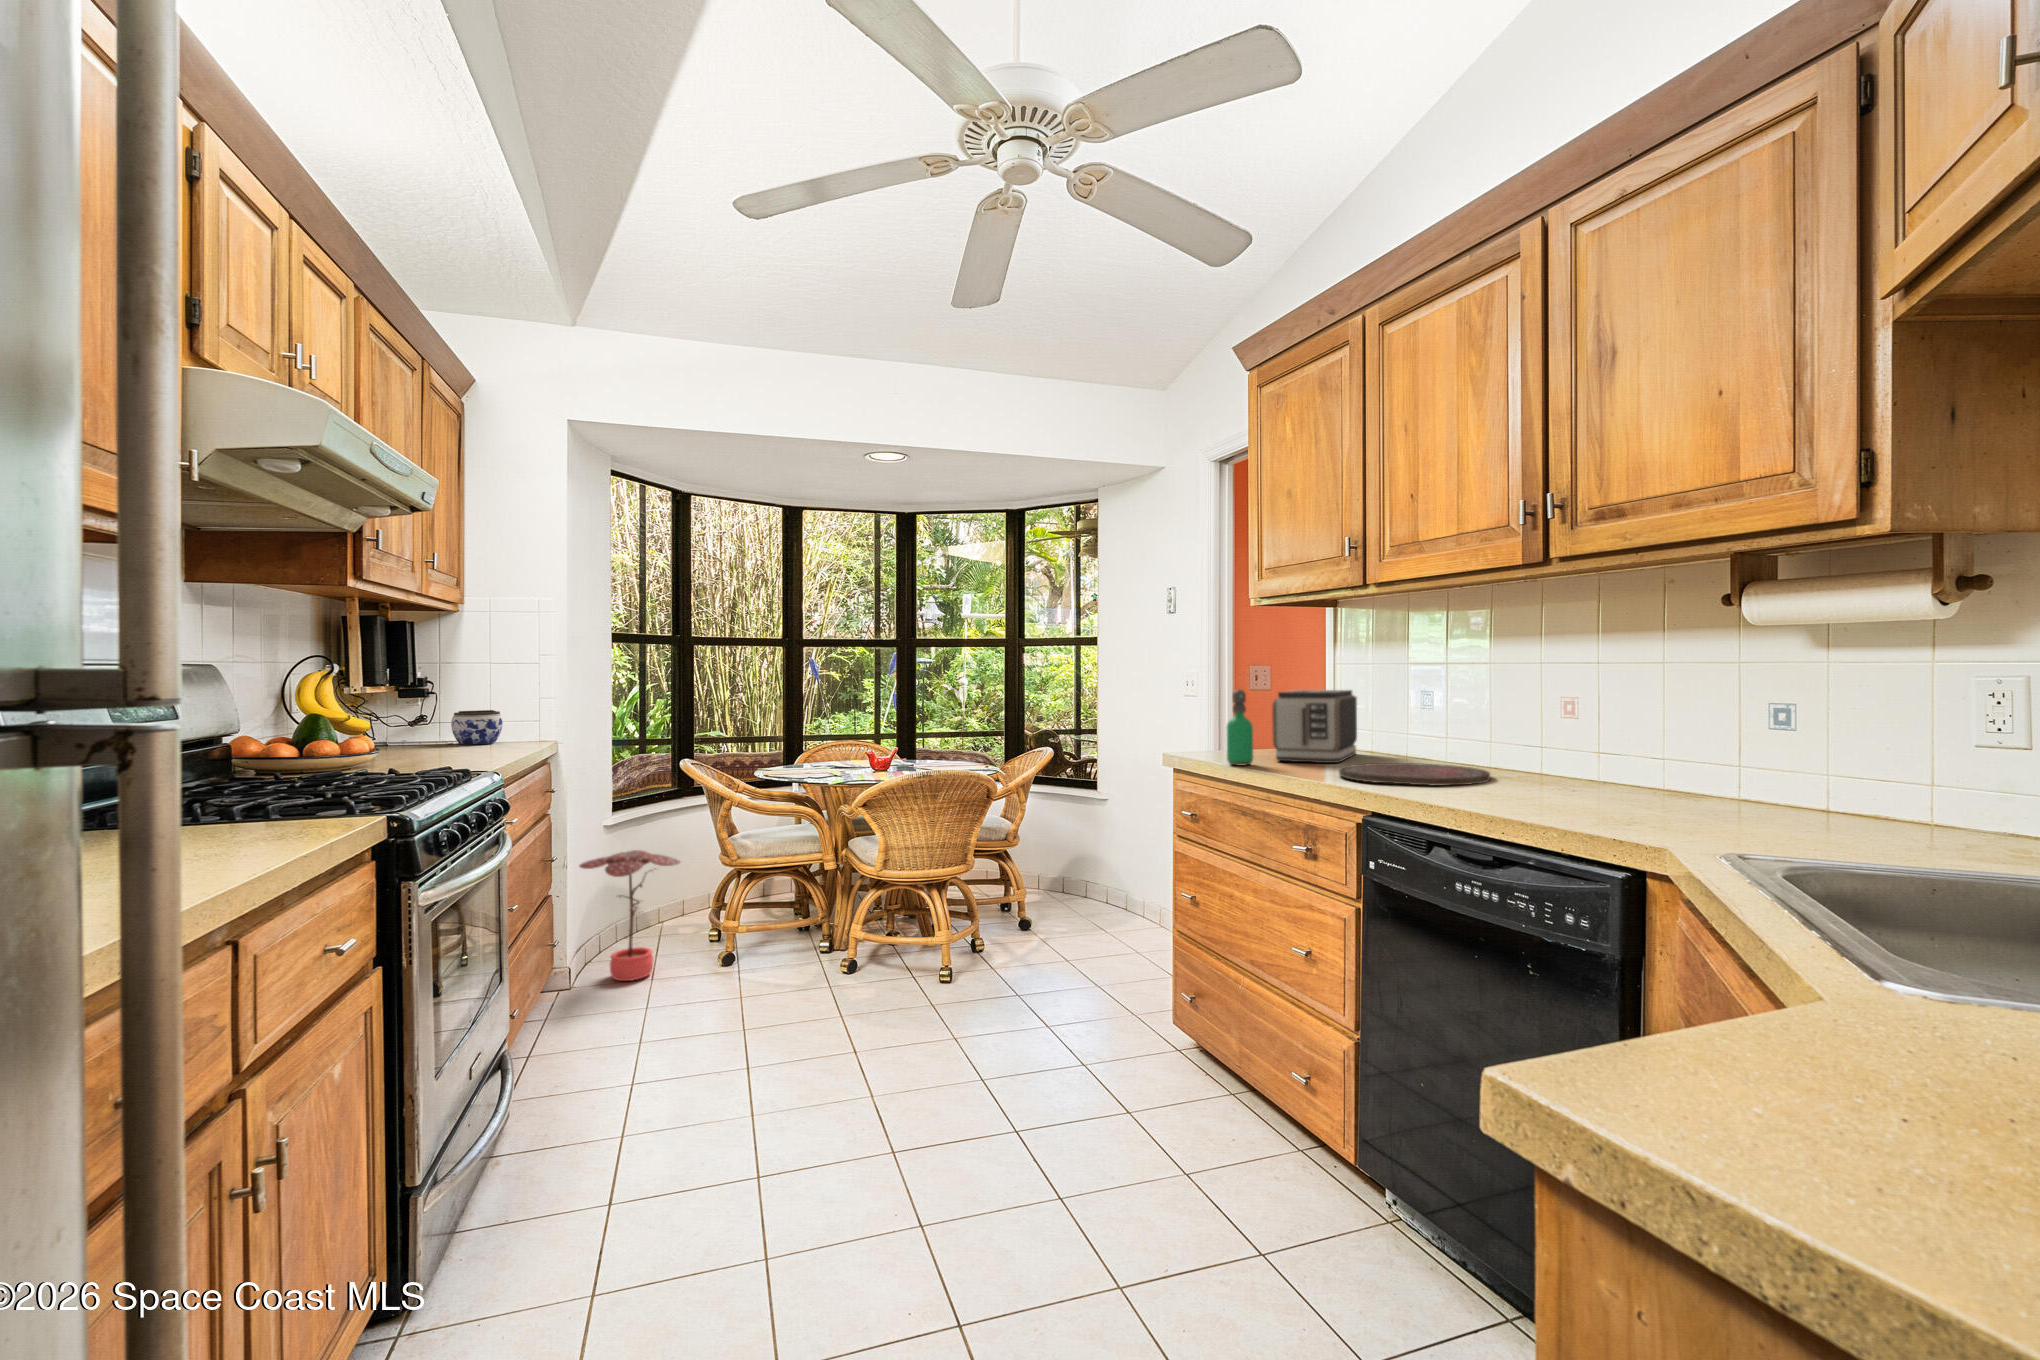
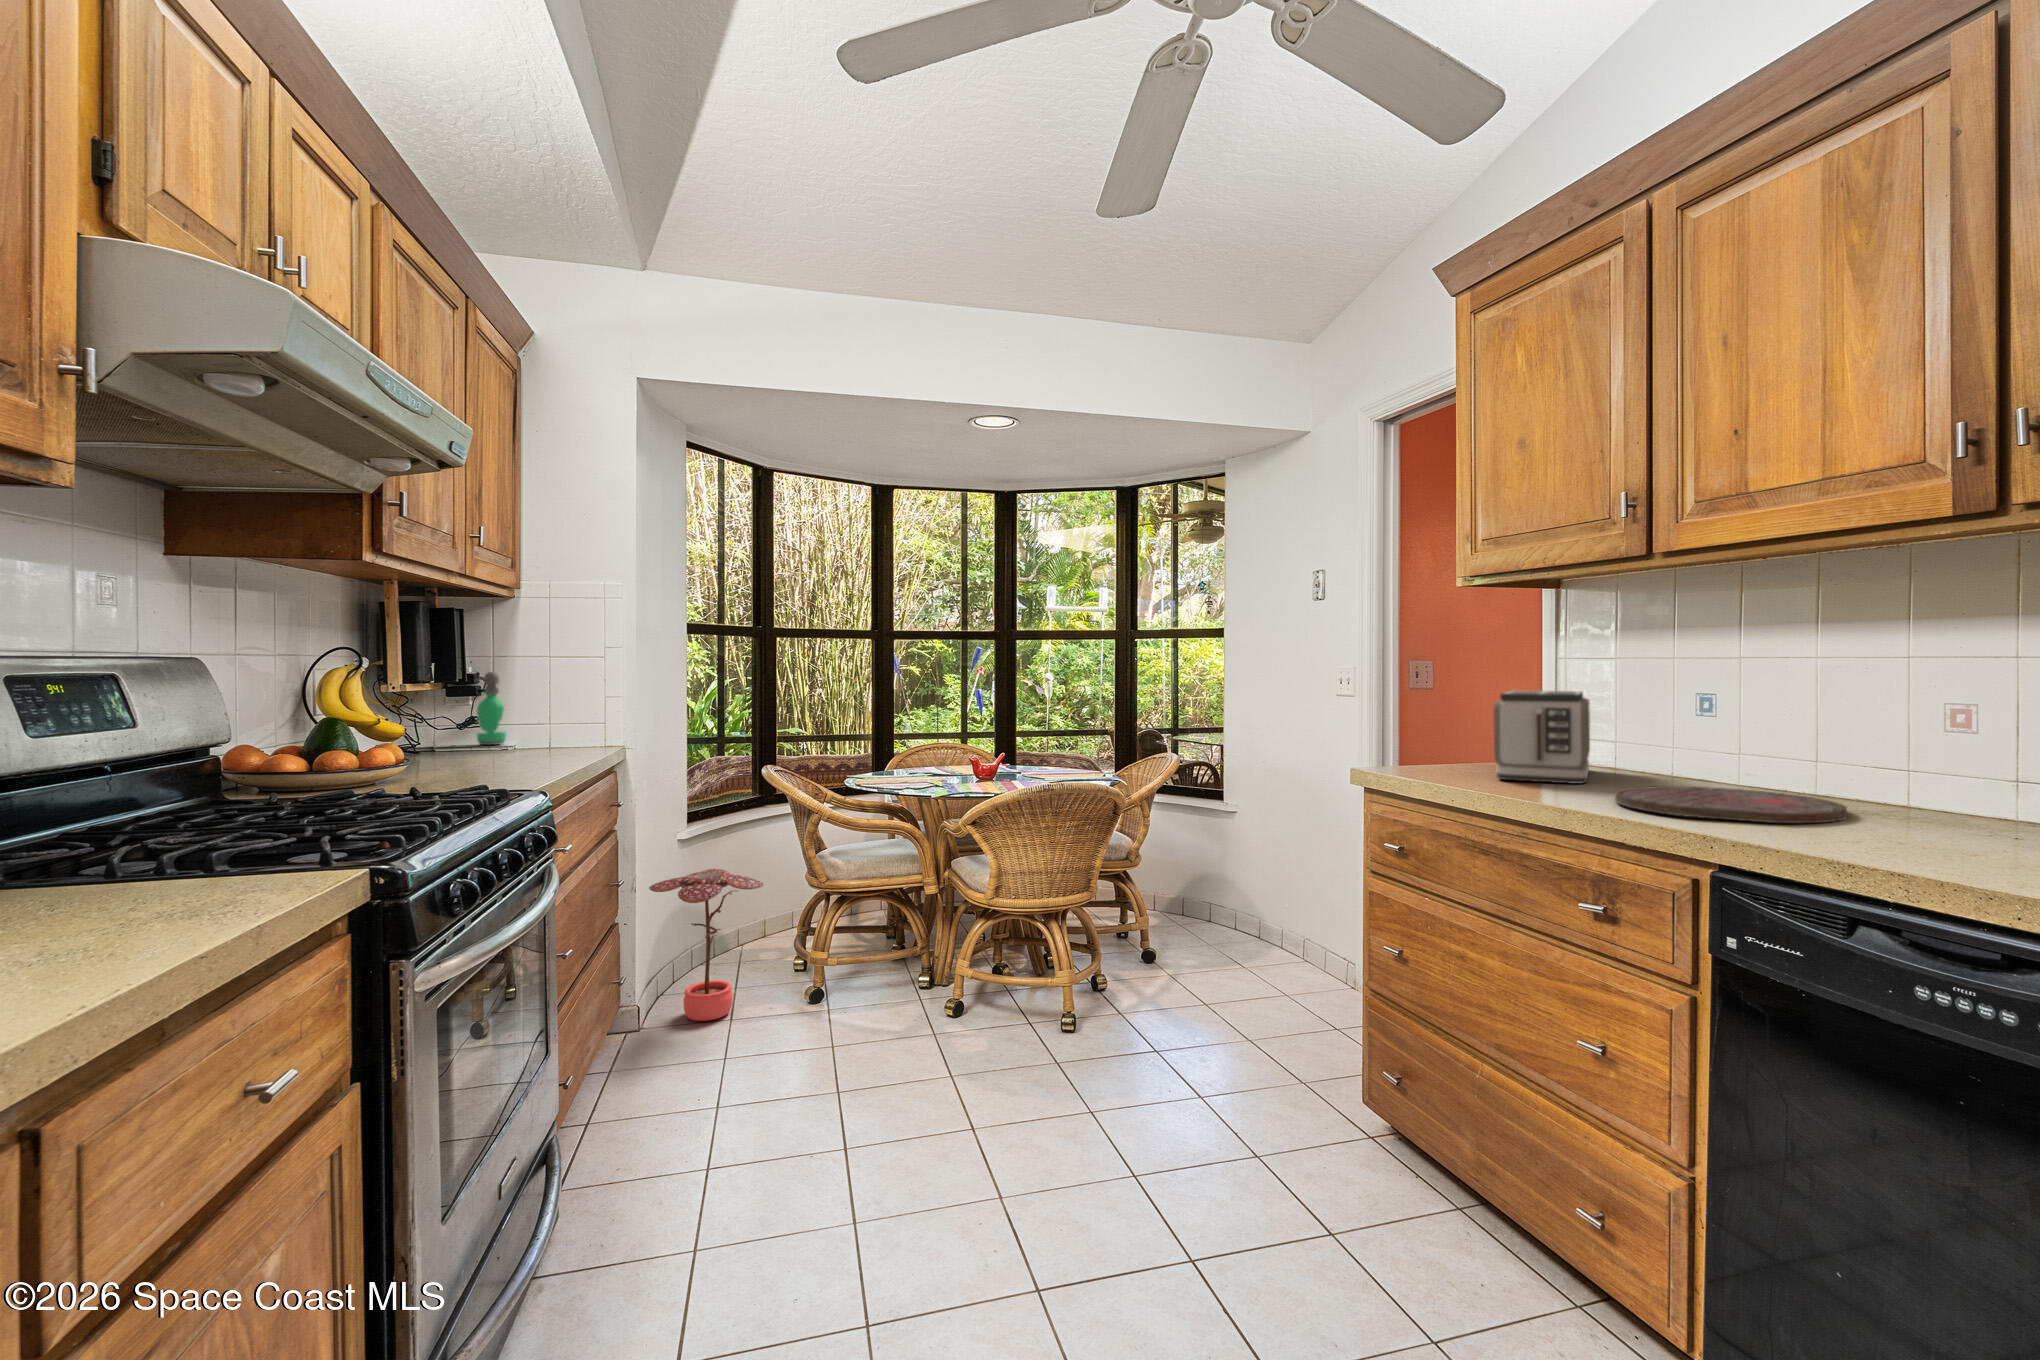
soap dispenser: present [1226,690,1253,765] -> present [476,672,506,745]
jar: present [451,710,503,745] -> none [504,710,563,750]

